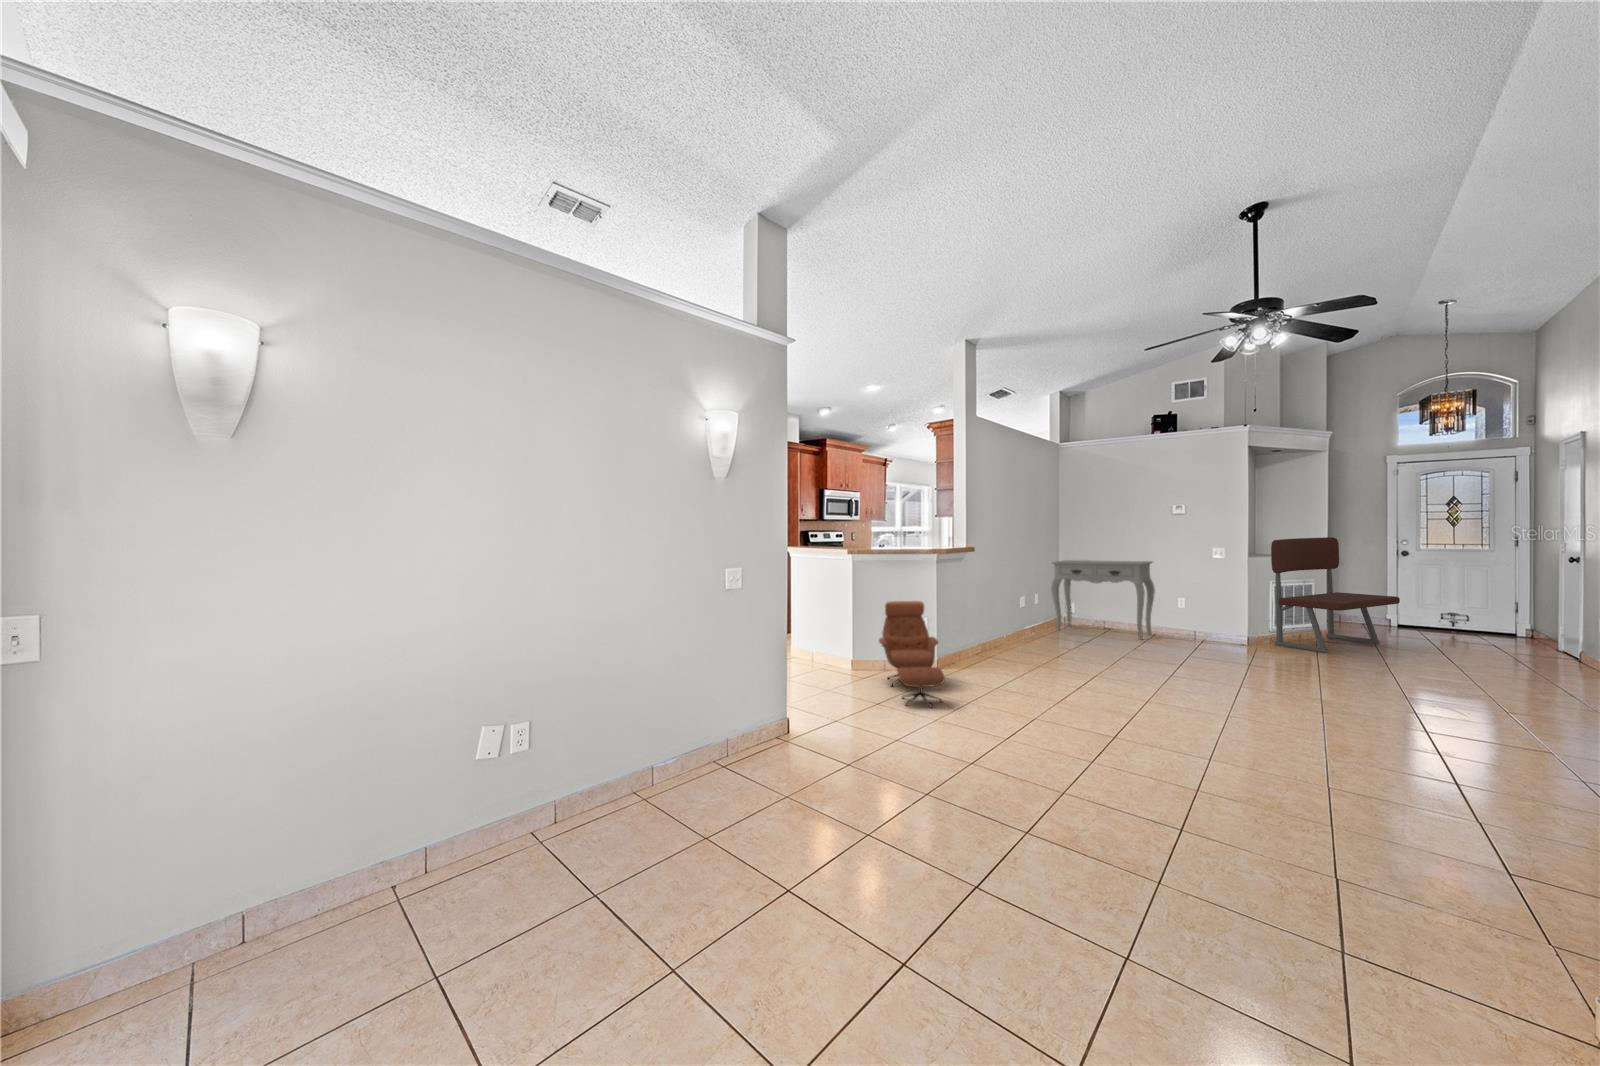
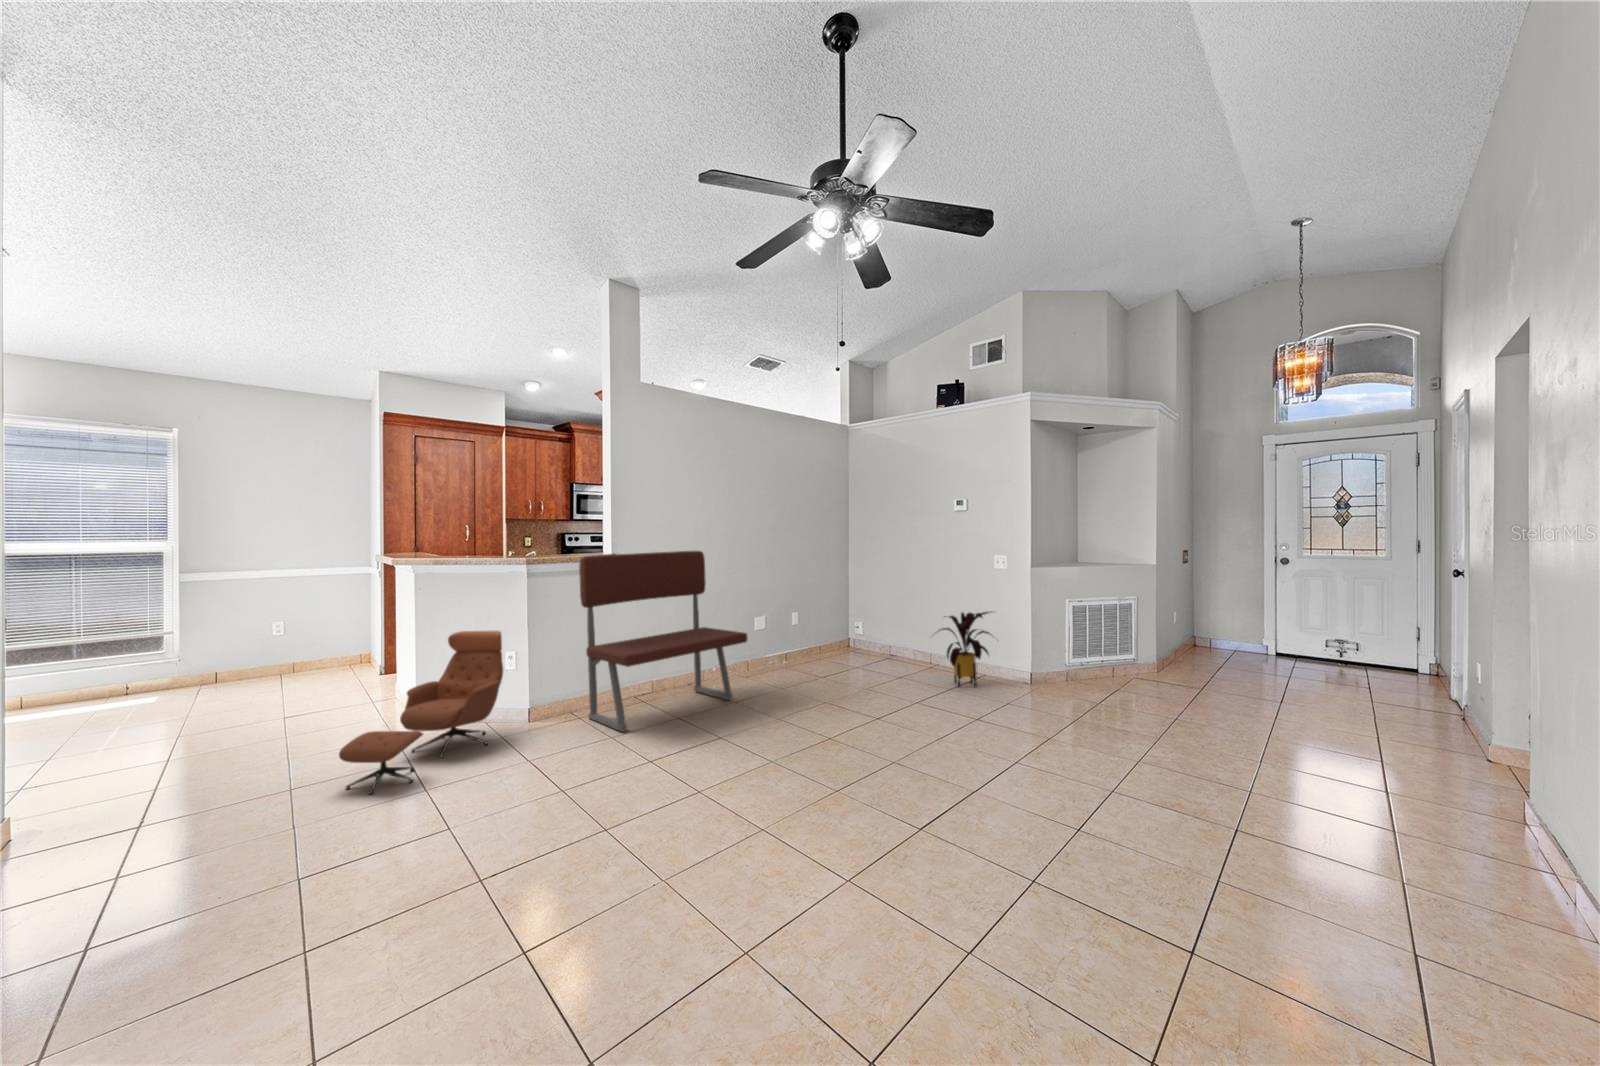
bench: present [1271,537,1400,653] -> present [579,551,747,732]
console table: present [1051,560,1155,639] -> none [821,570,934,675]
house plant: none [1174,590,1232,647] -> present [933,612,993,687]

